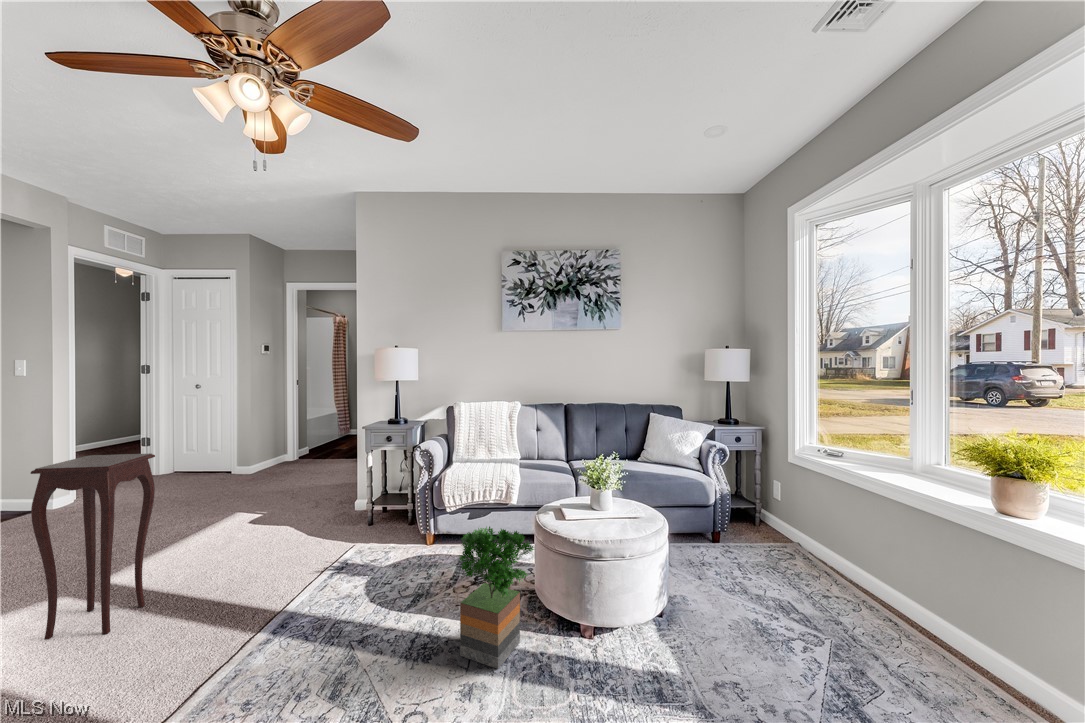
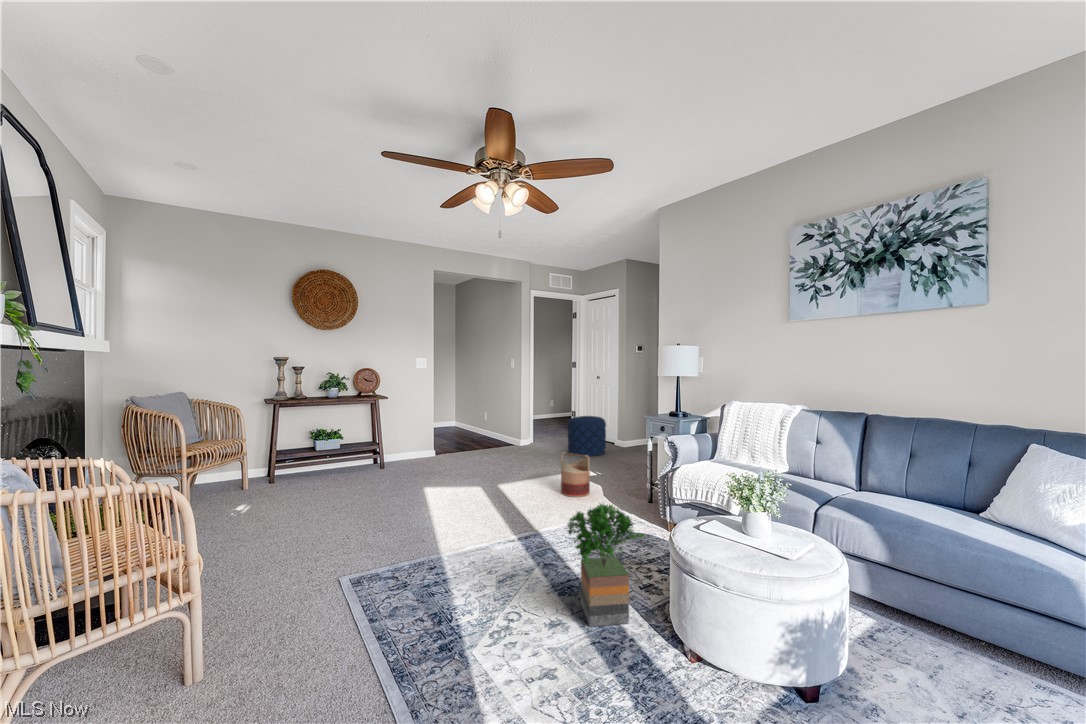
pouf: none [170,441,237,502] -> present [568,416,606,456]
side table: present [31,453,155,640] -> none [455,409,503,506]
basket: none [244,492,292,556] -> present [561,453,590,497]

